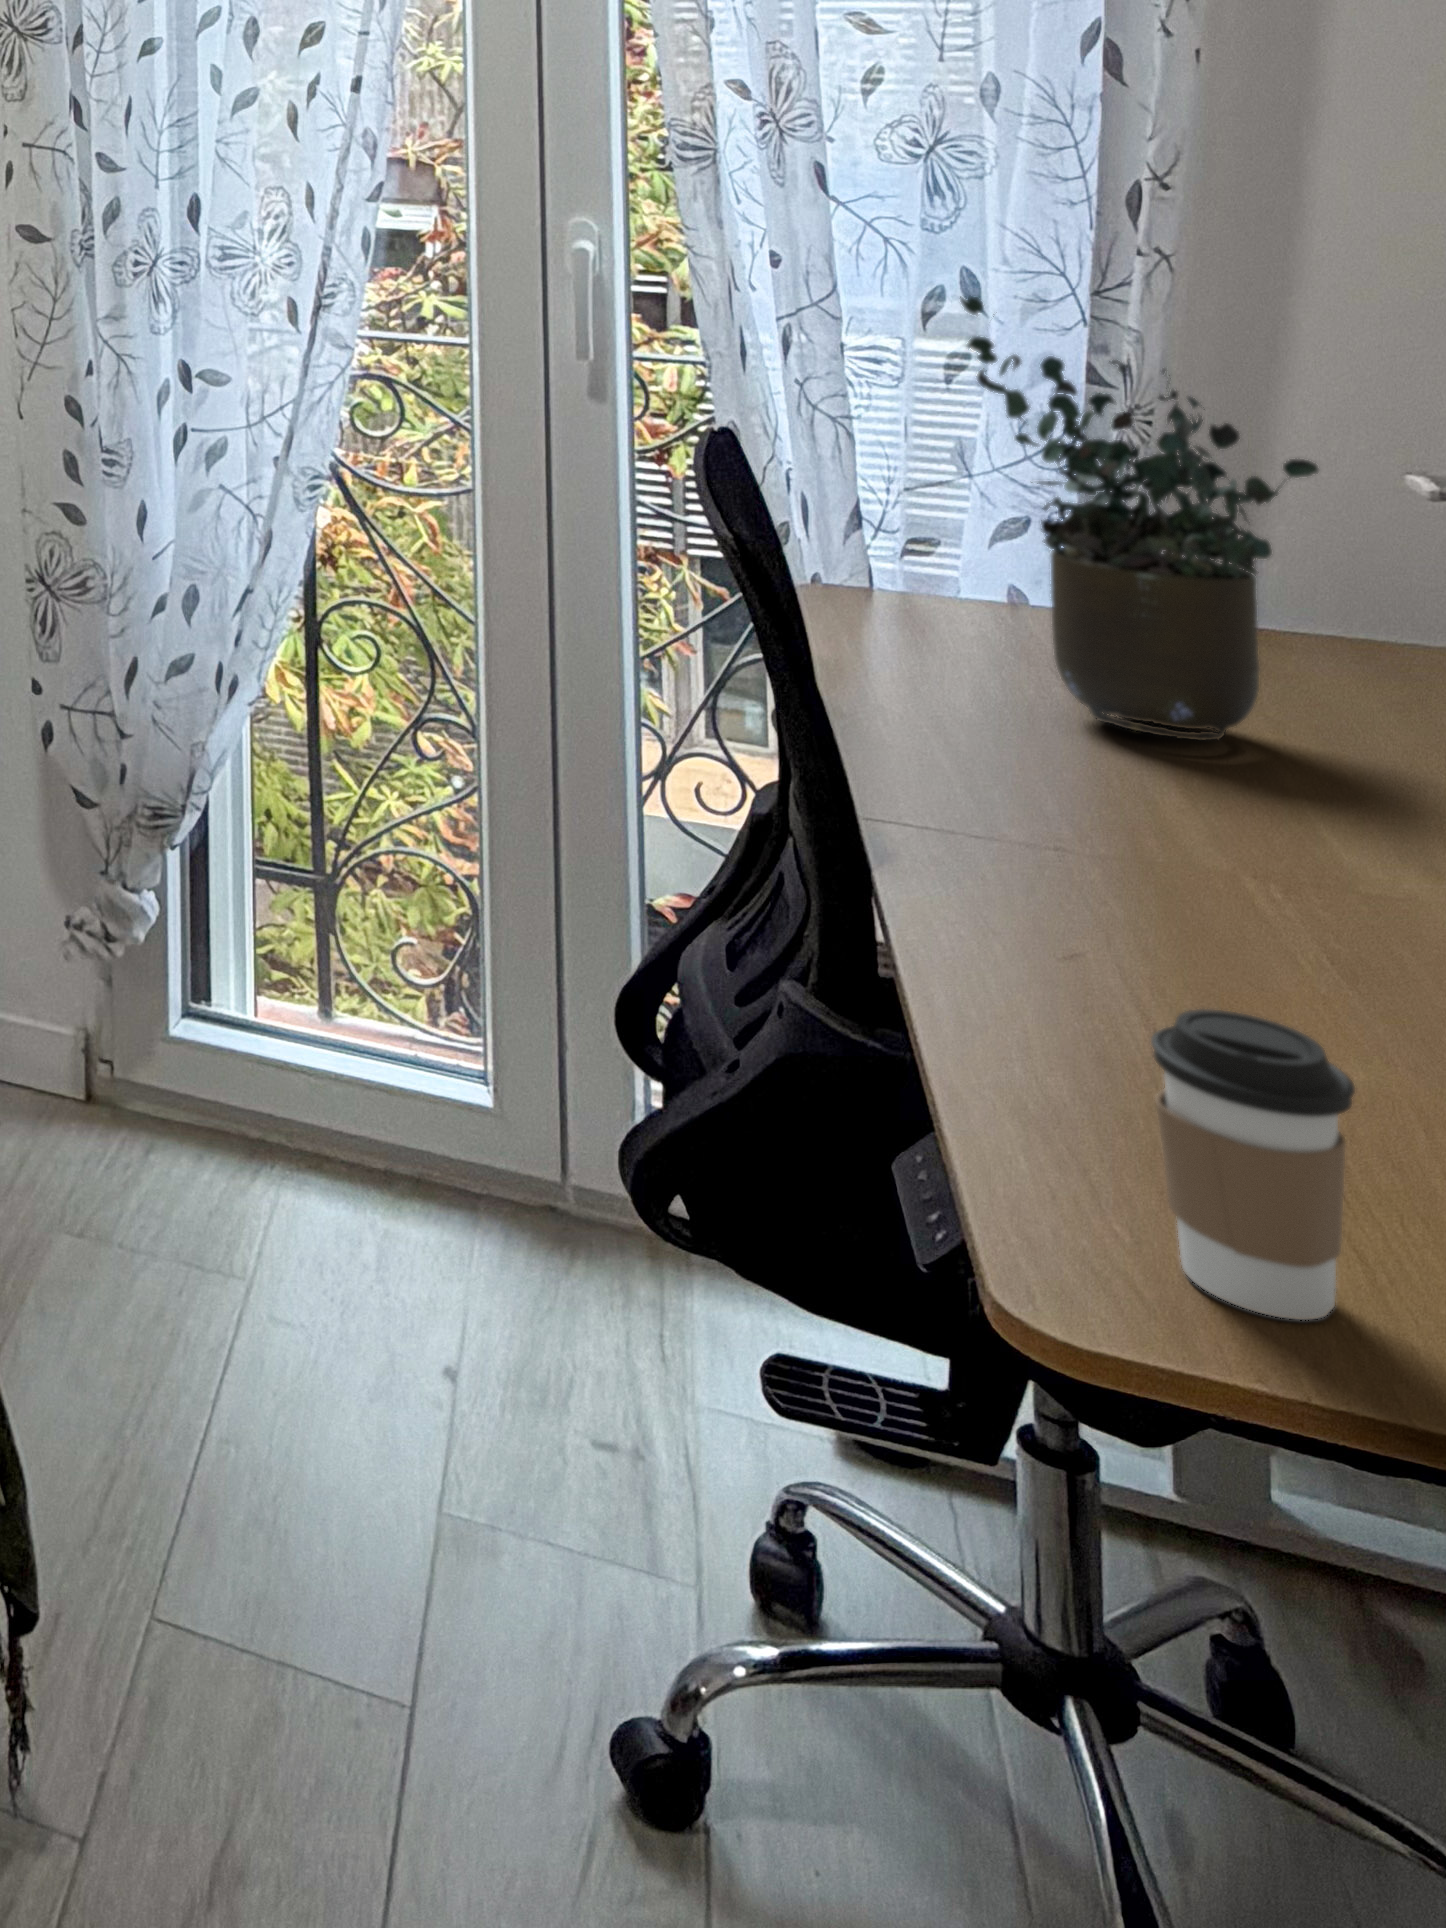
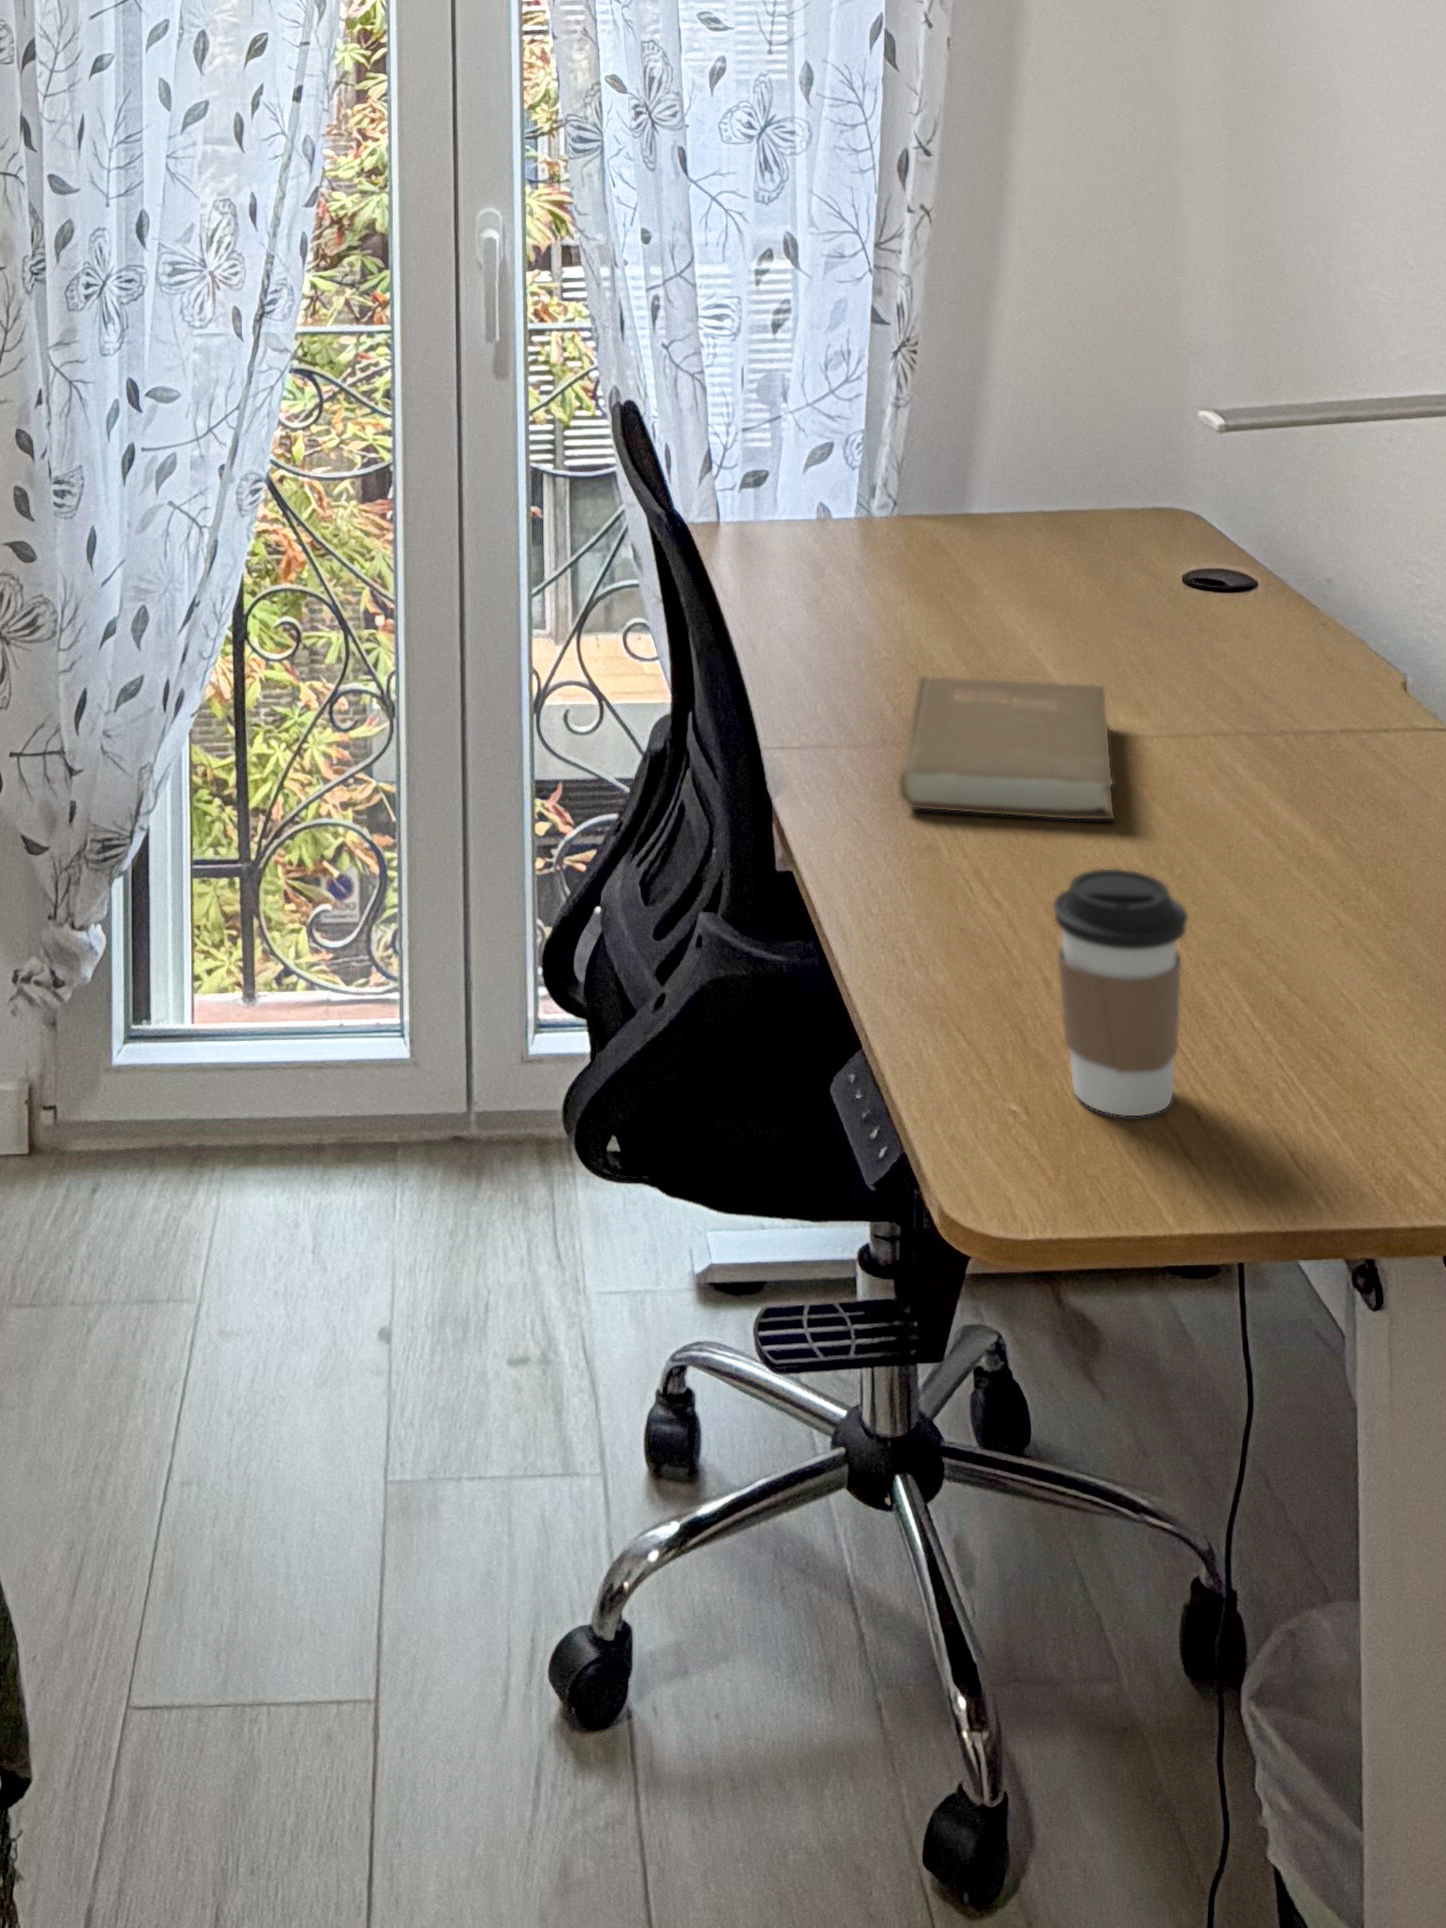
potted plant: present [960,297,1318,740] -> none [806,264,1051,621]
book: none [1027,786,1370,996] -> present [899,677,1114,819]

